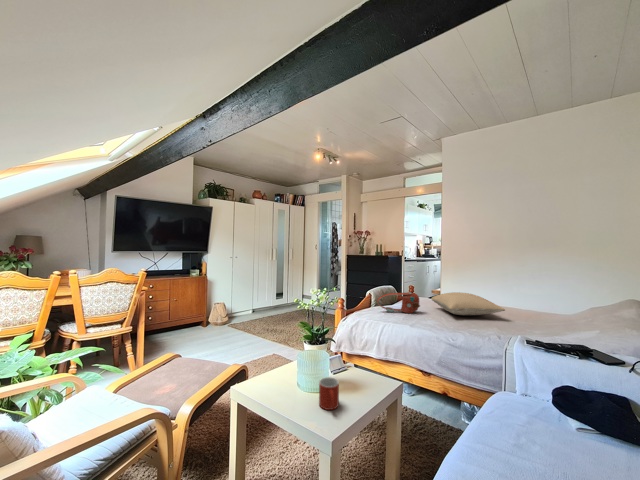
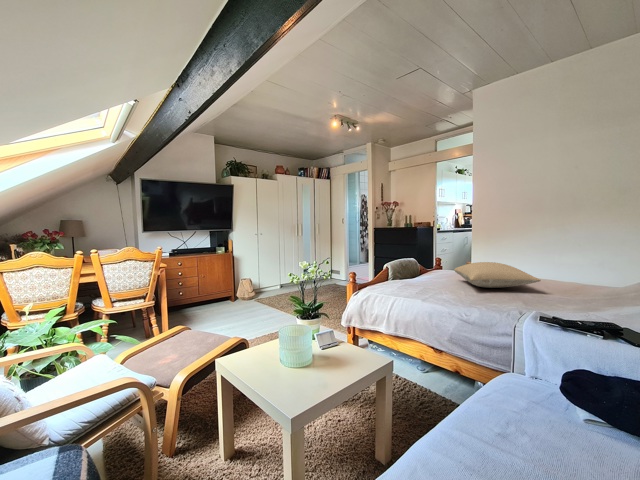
handbag: present [378,292,420,313] -> none [390,263,438,286]
mug: present [319,377,339,410] -> none [295,350,317,384]

